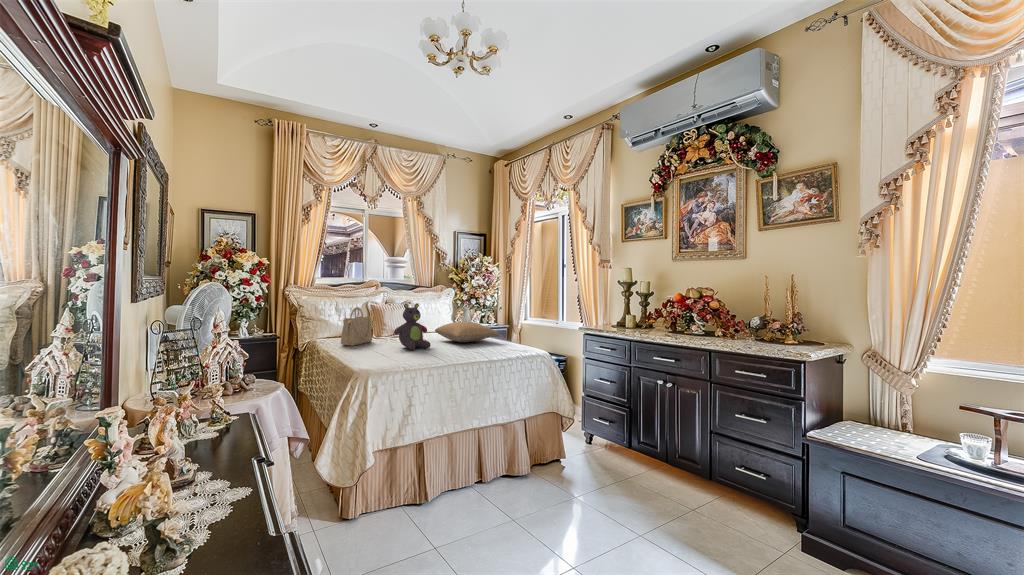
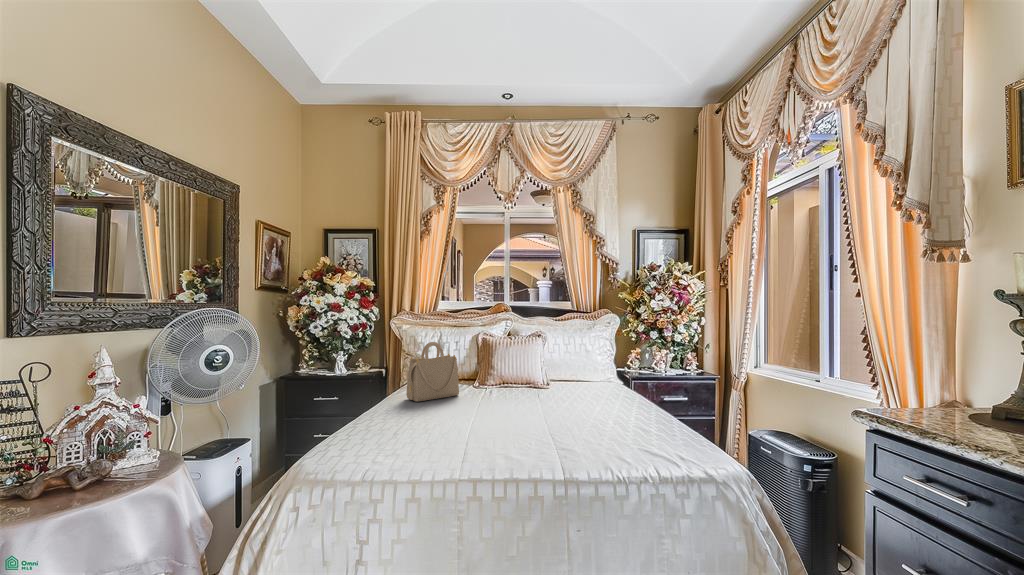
stuffed bear: present [394,303,431,350] -> none [459,339,522,423]
pillow: present [435,322,499,342] -> none [553,374,660,414]

